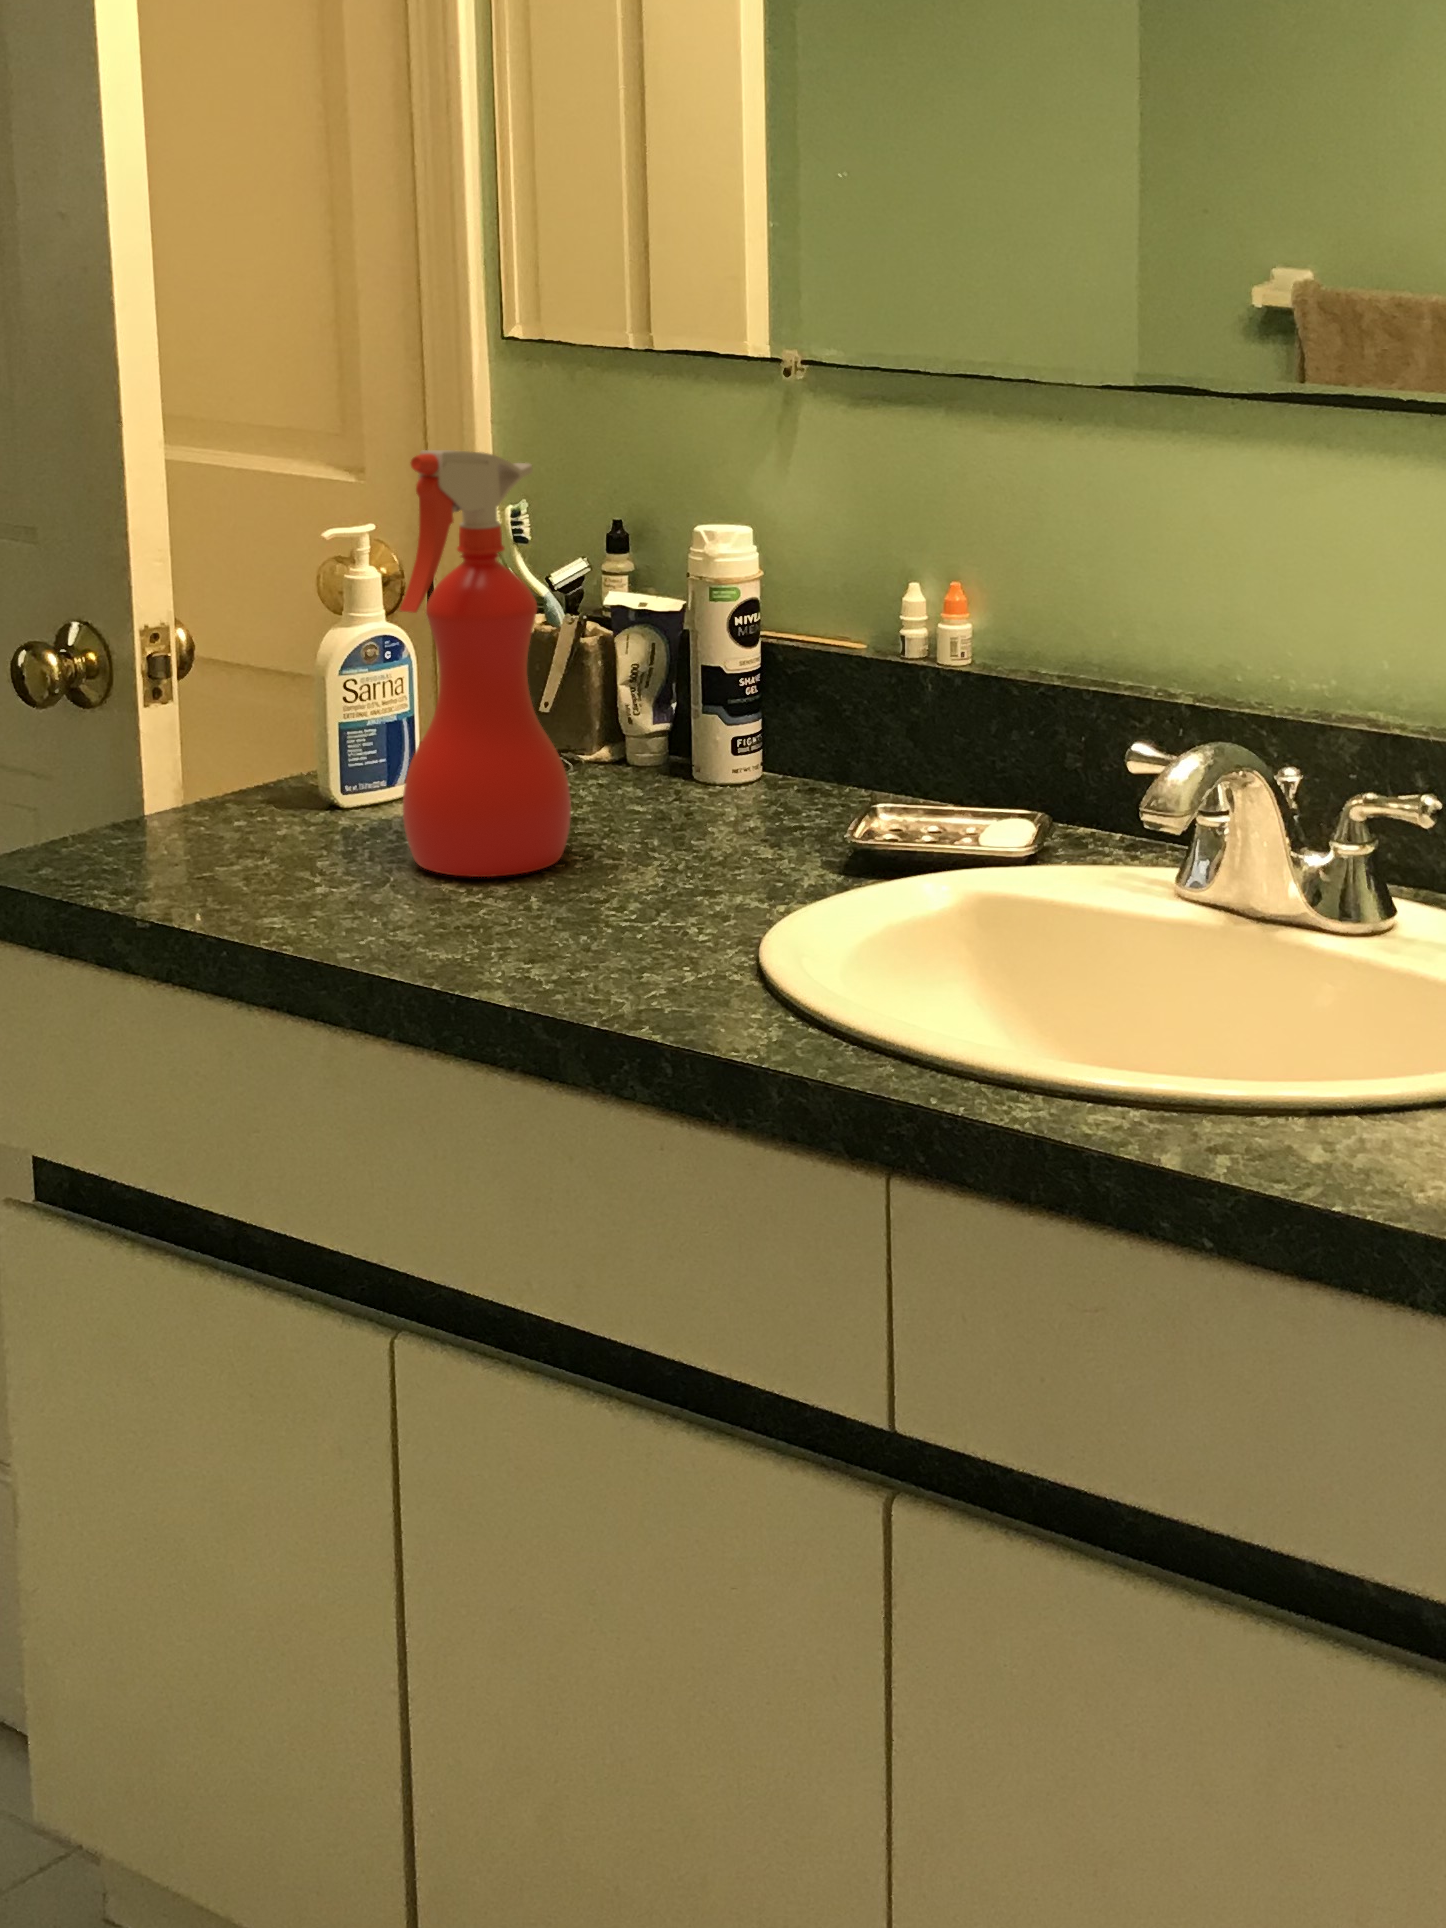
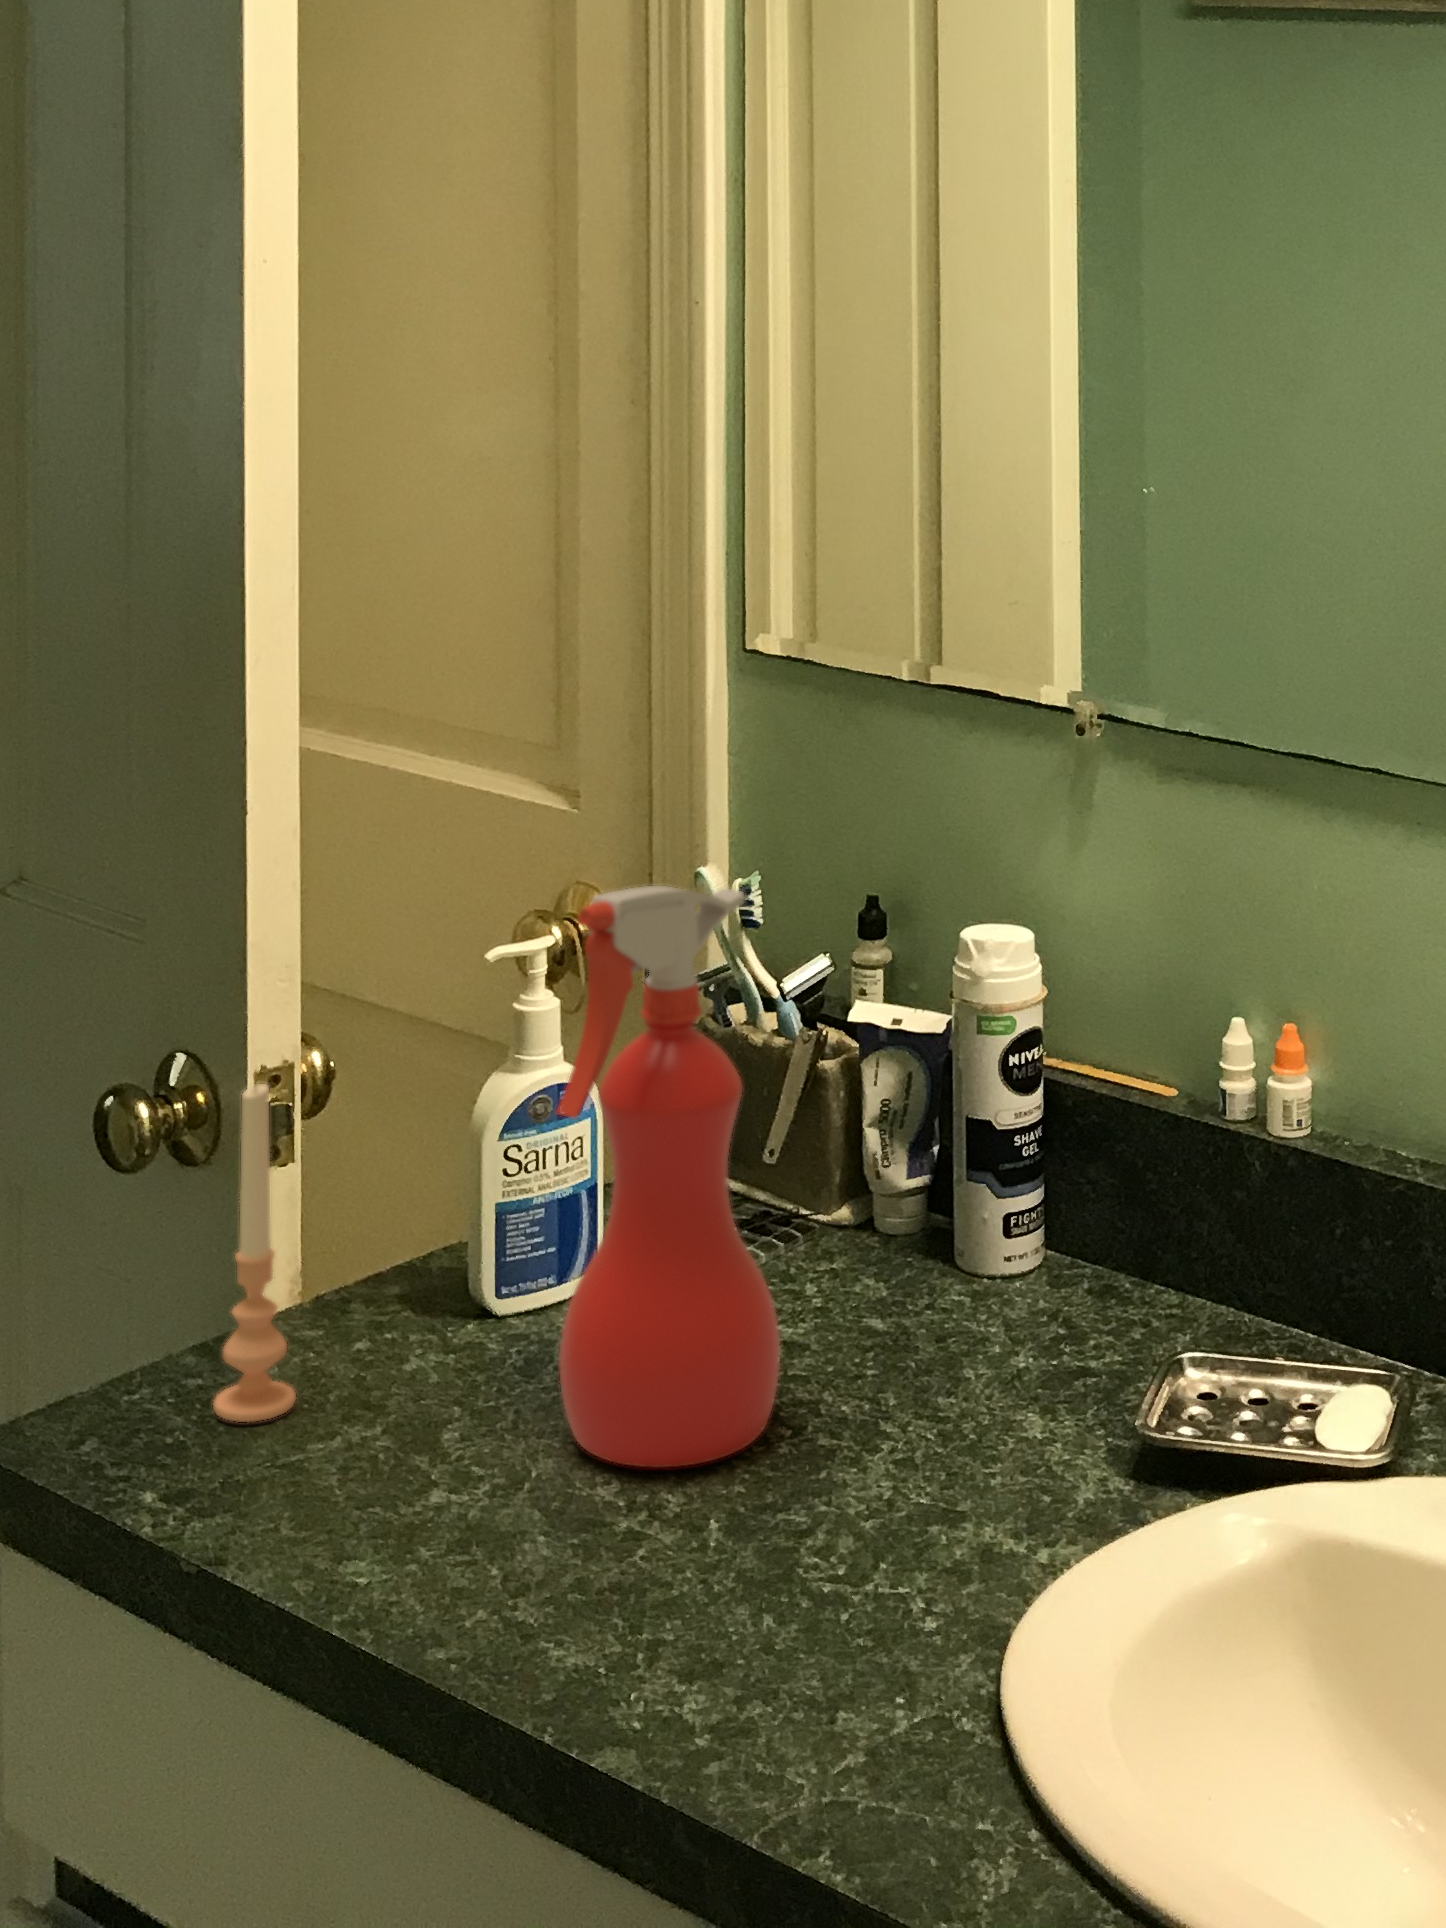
candle: none [134,614,197,863] -> present [213,1084,296,1422]

